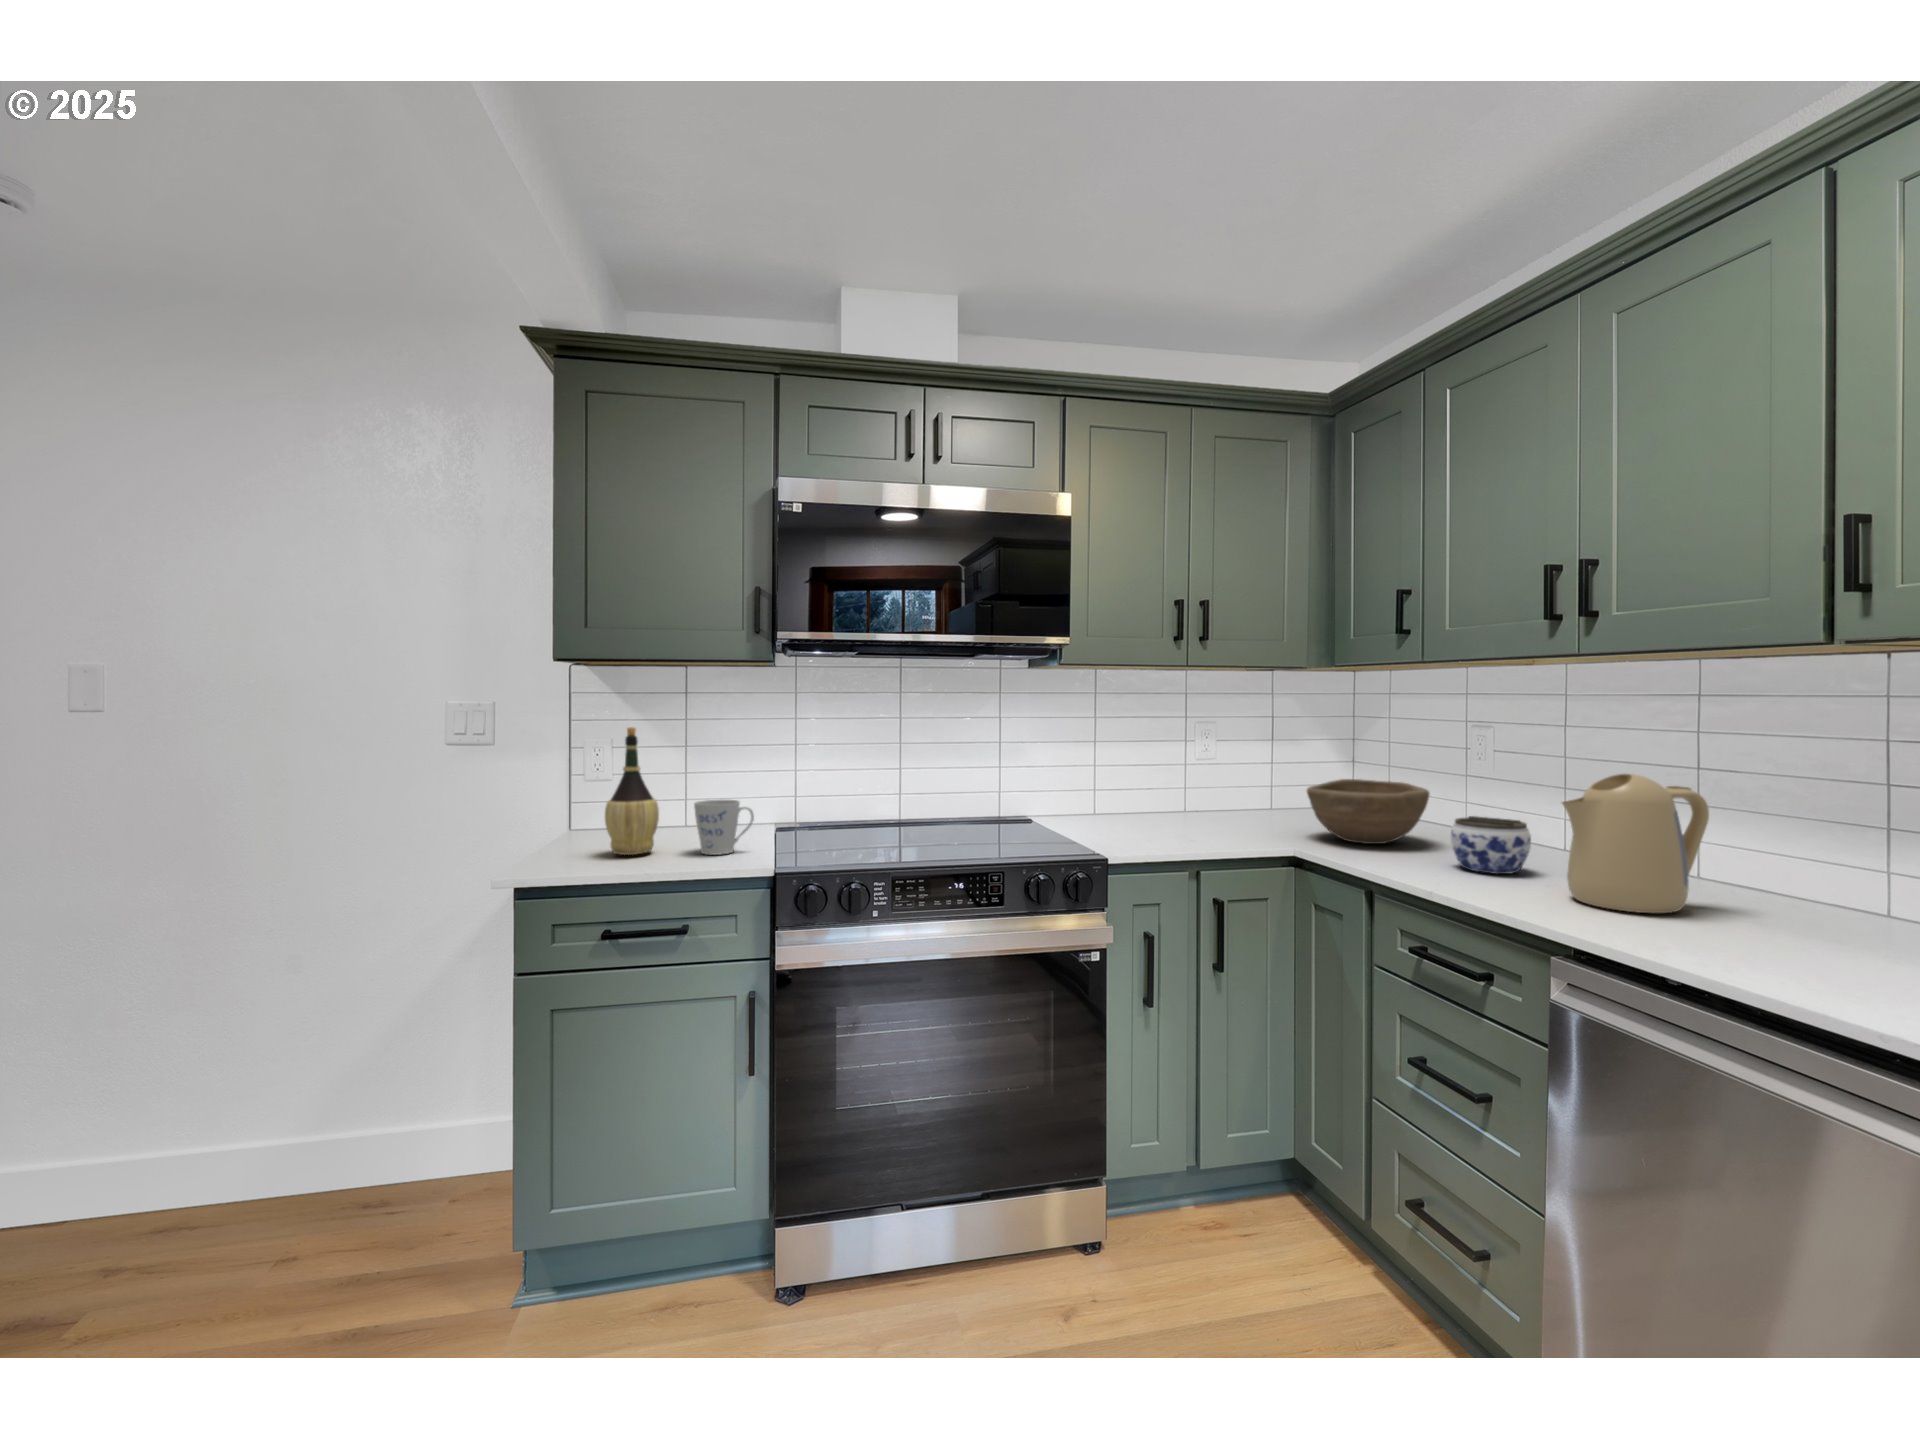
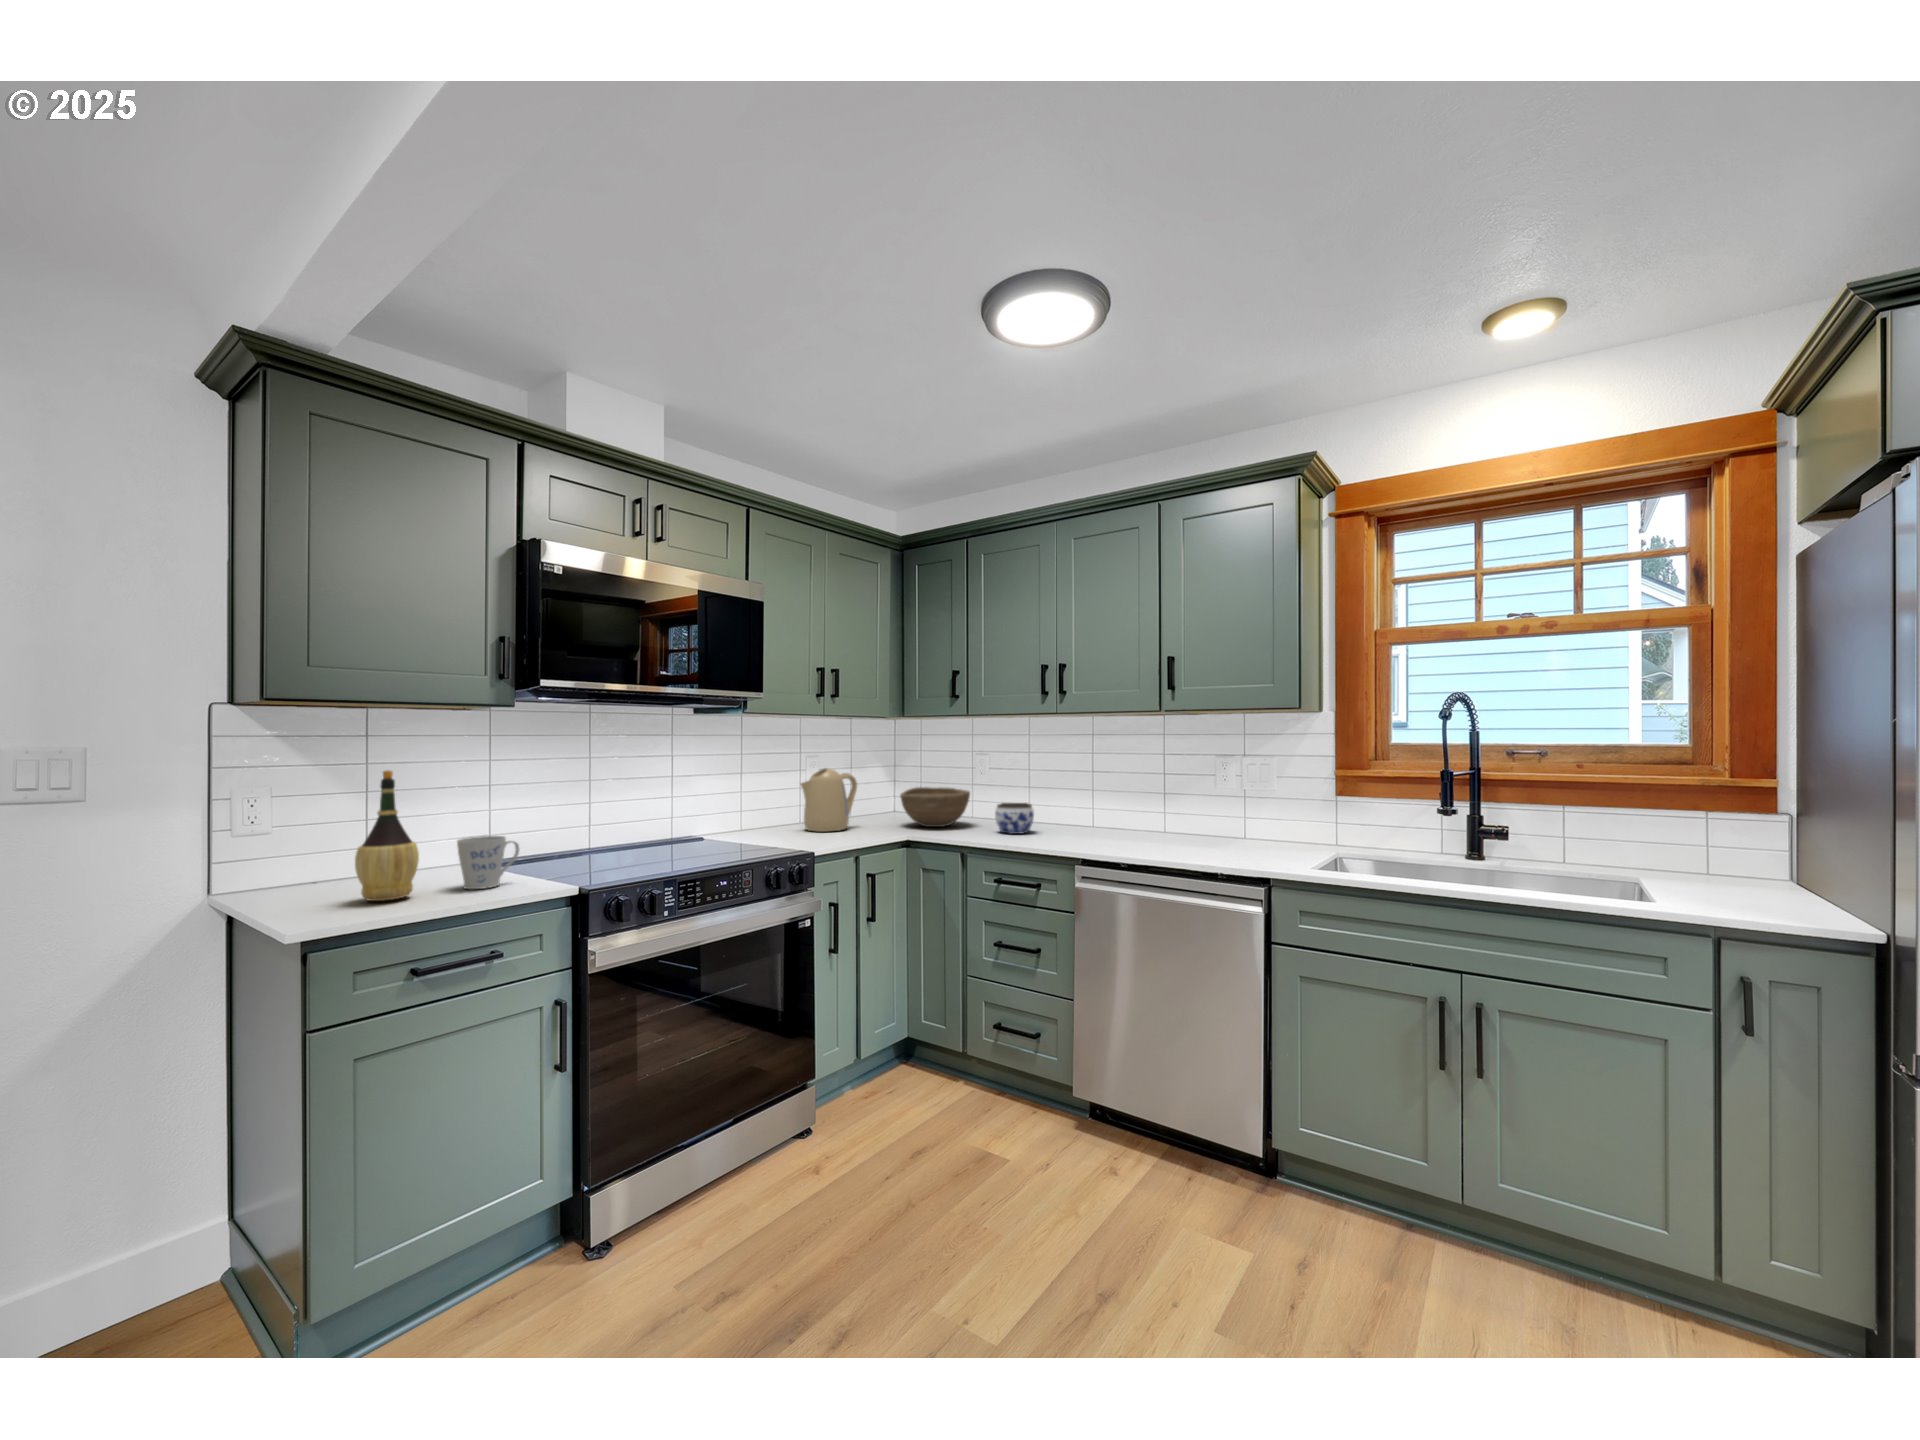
kettle: present [1562,774,1709,913] -> present [800,768,857,832]

